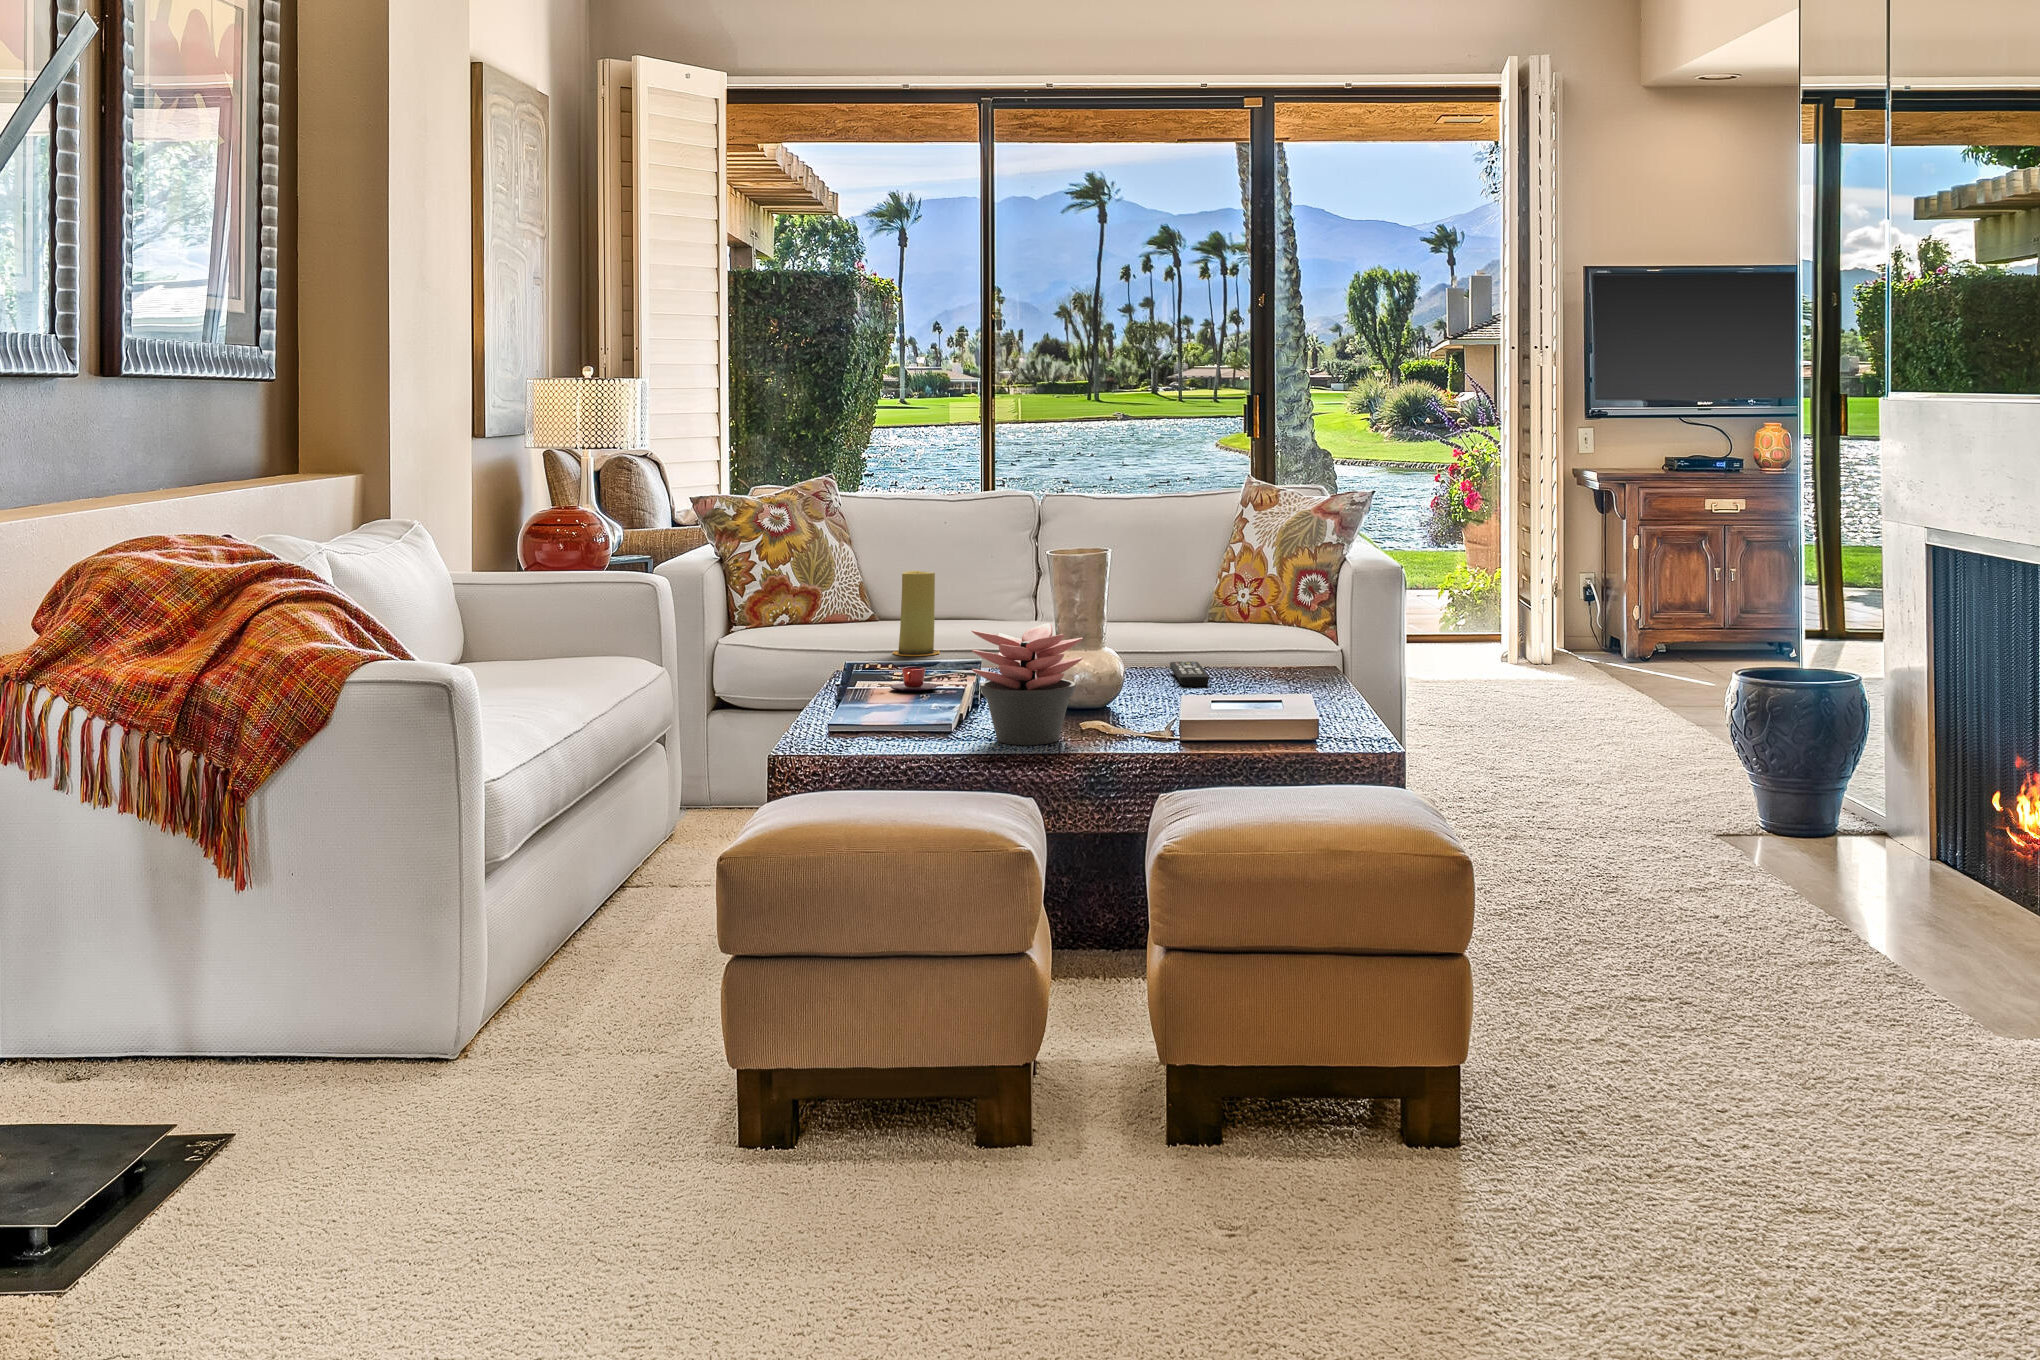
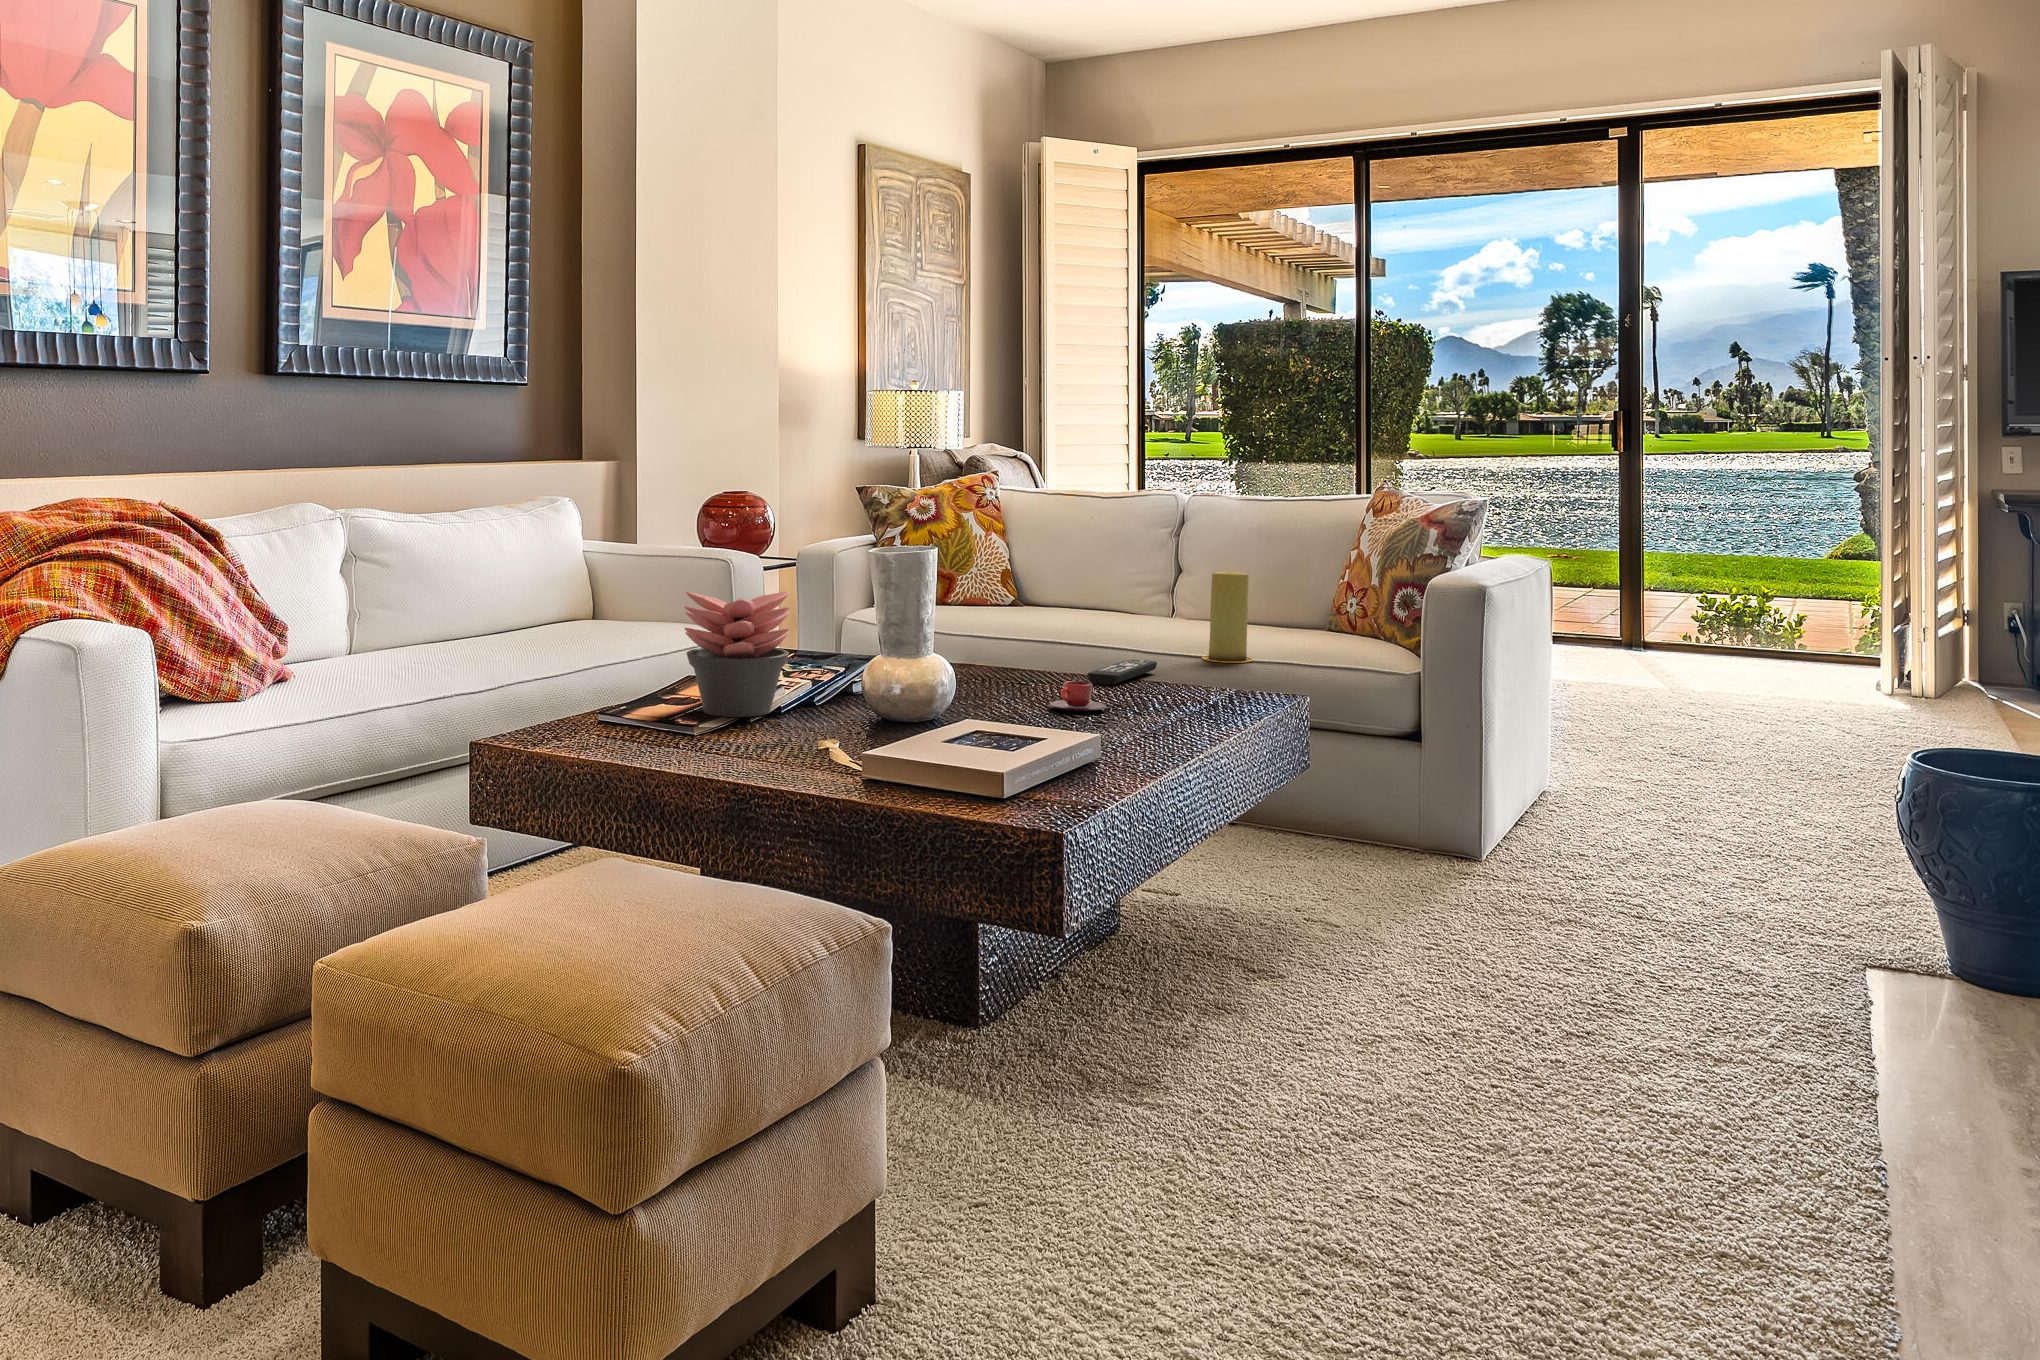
candle: present [893,571,939,656] -> present [1202,571,1253,663]
teacup: present [890,667,937,691] -> present [1049,681,1106,711]

